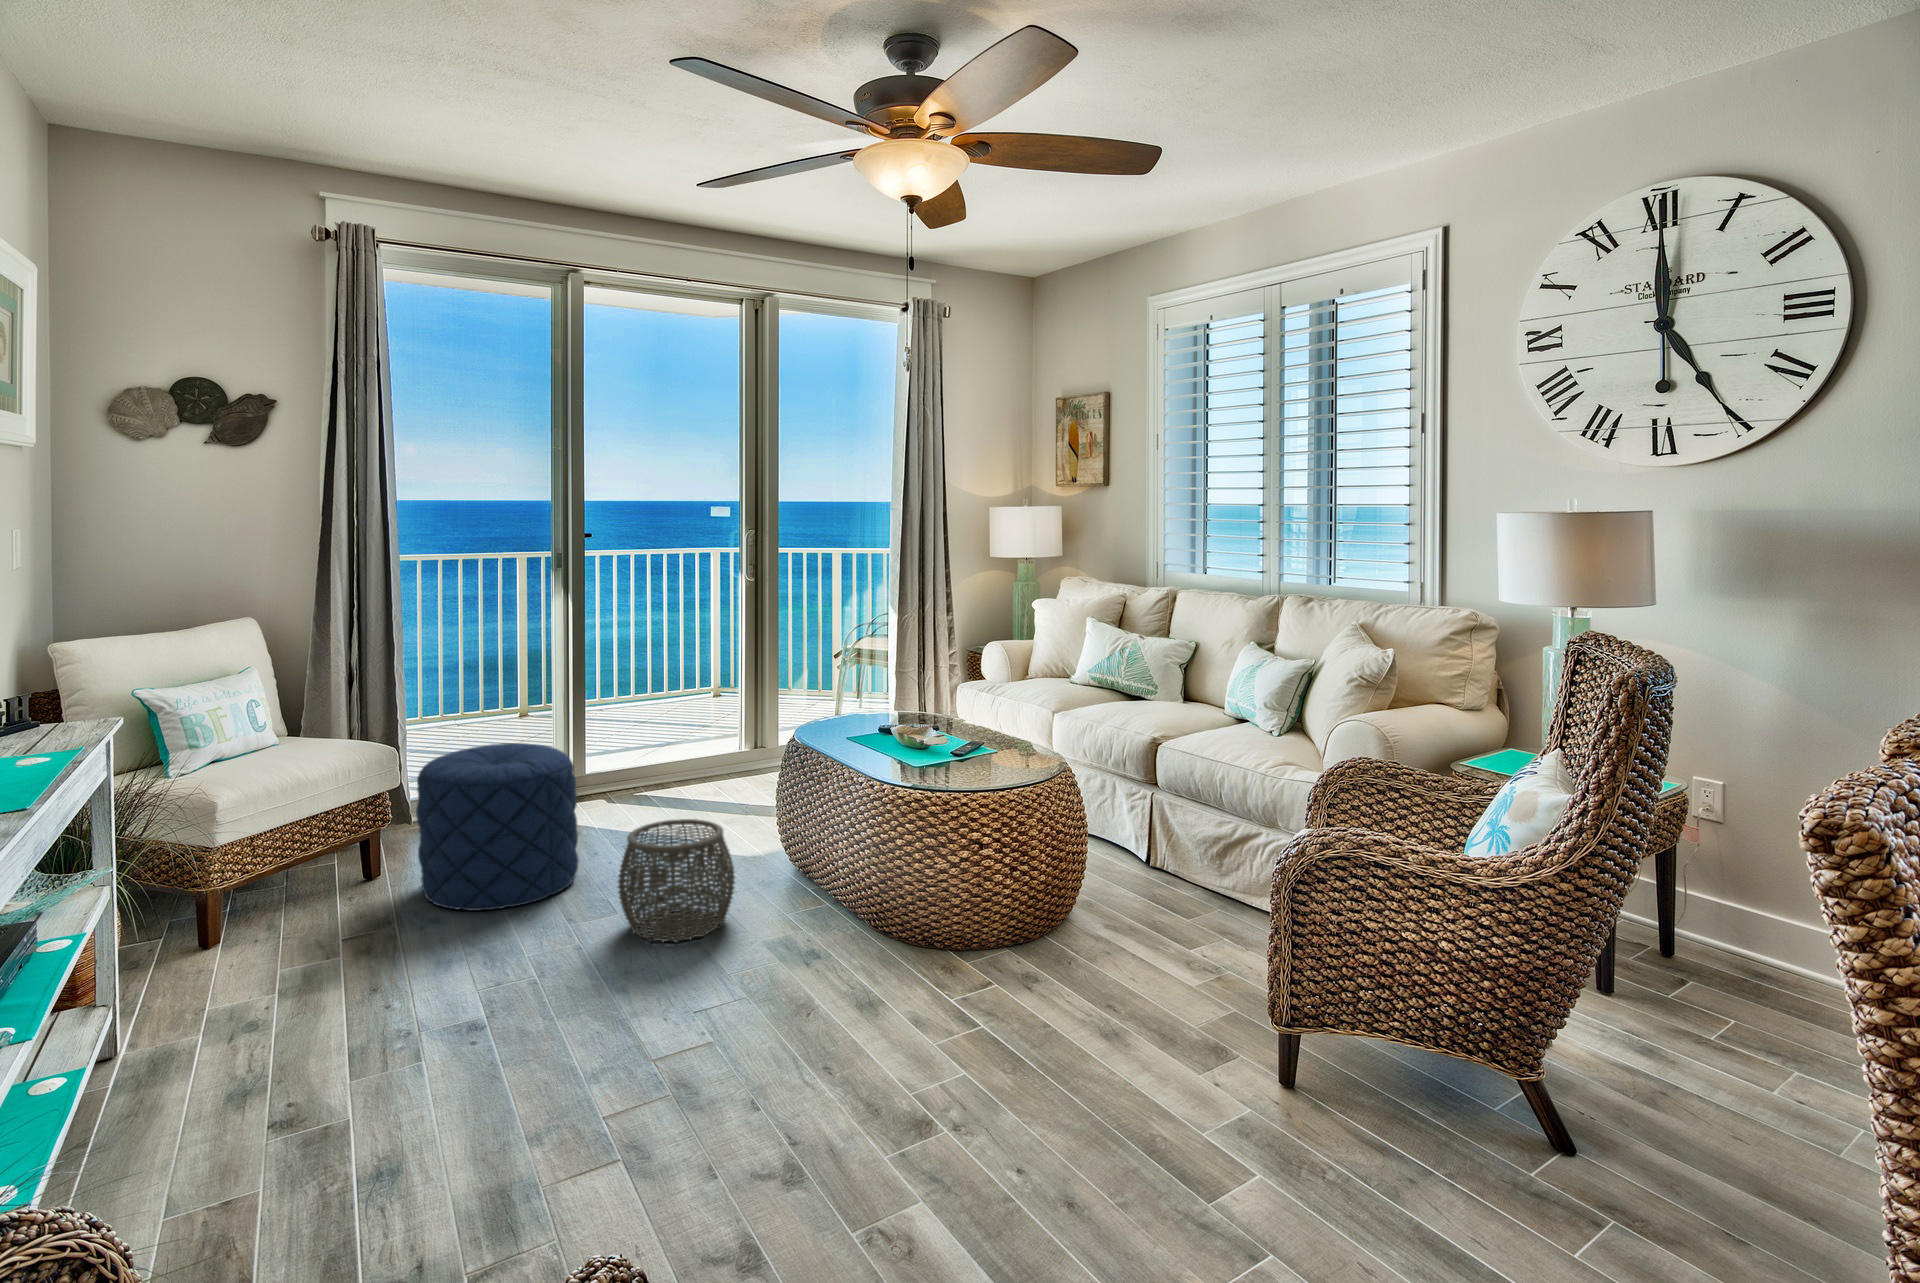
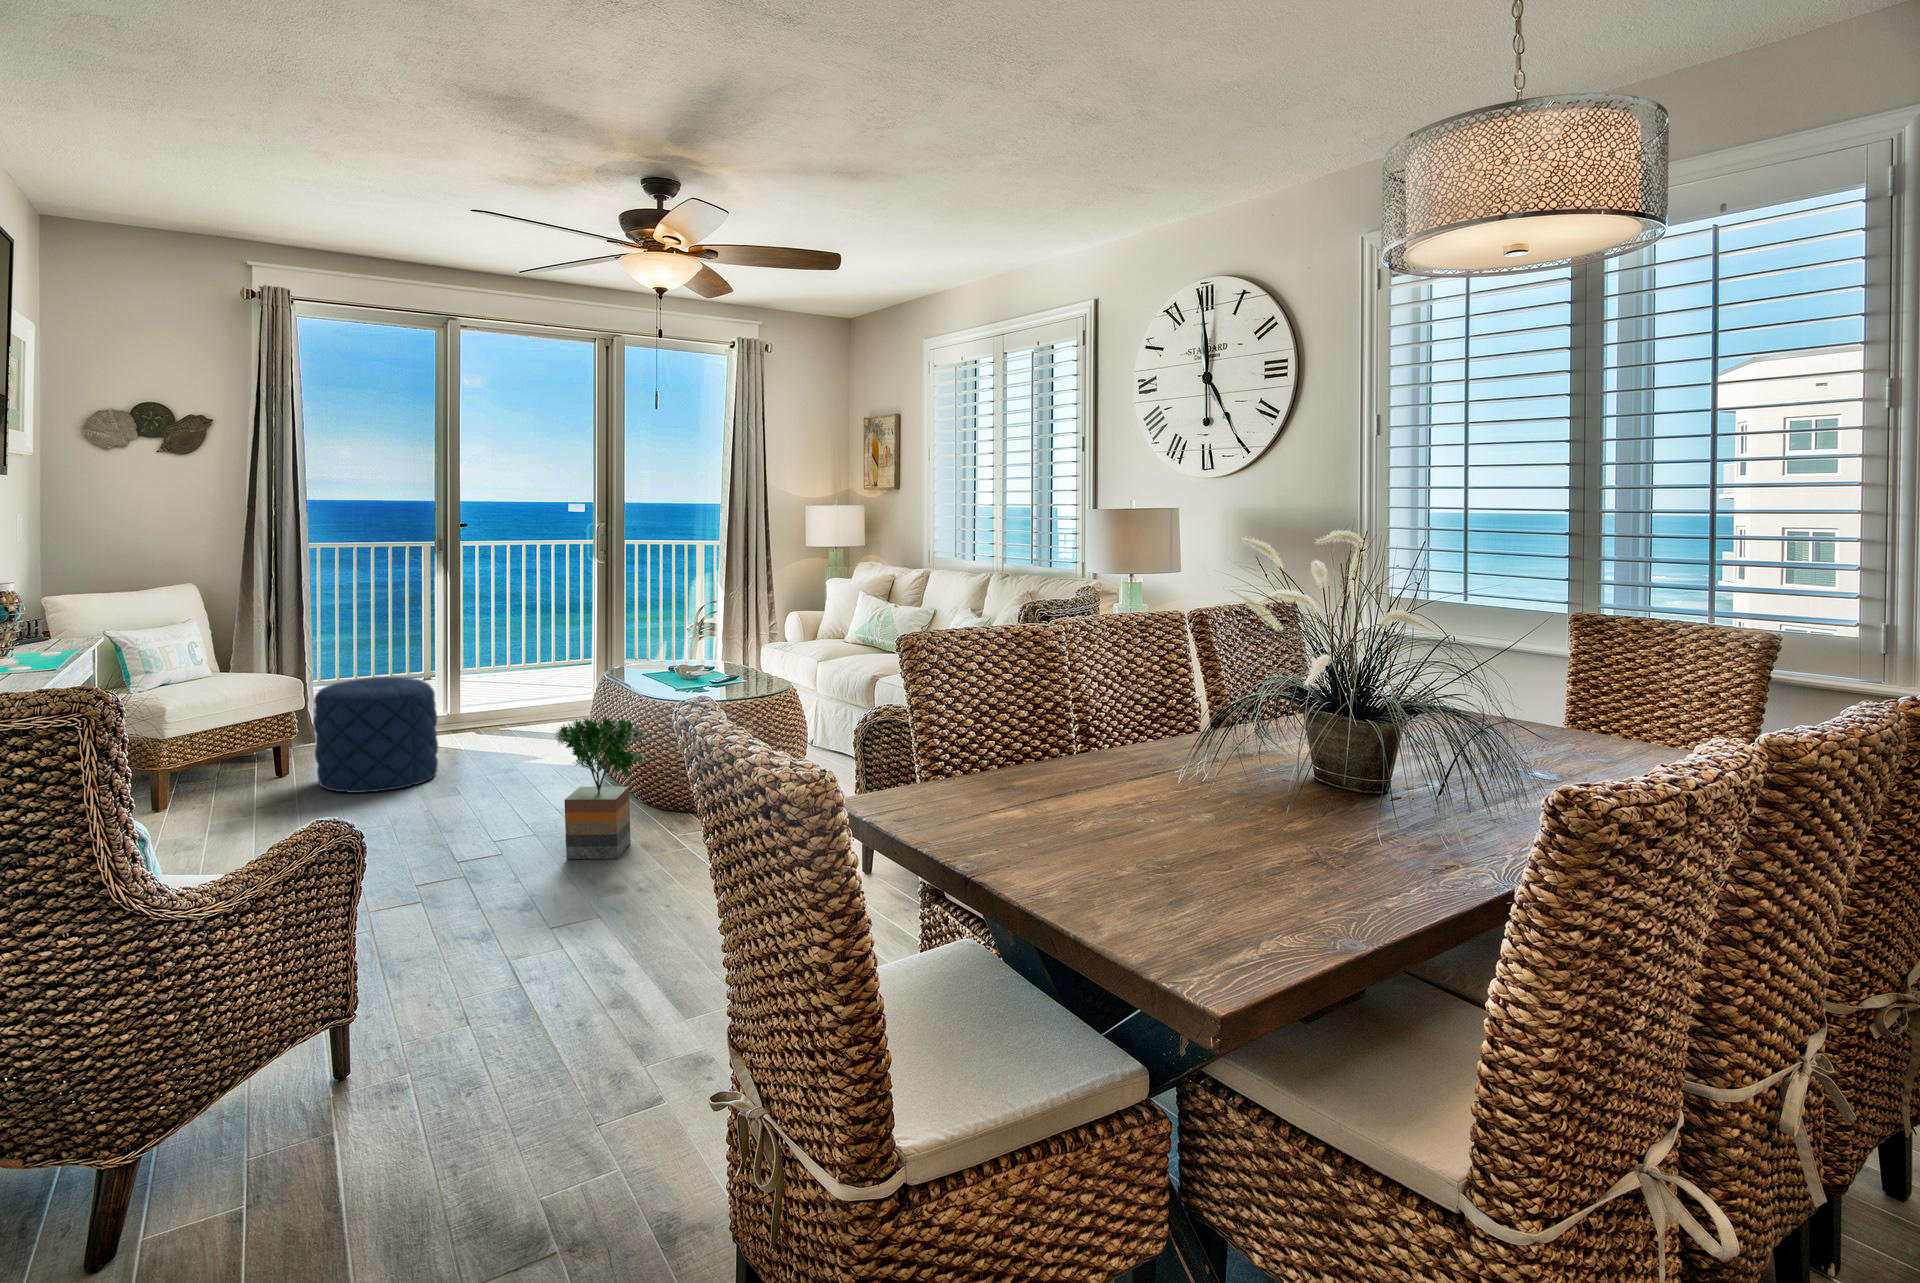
woven basket: present [618,819,735,942] -> none [456,726,544,808]
potted tree: none [796,836,940,1062] -> present [555,717,645,859]

